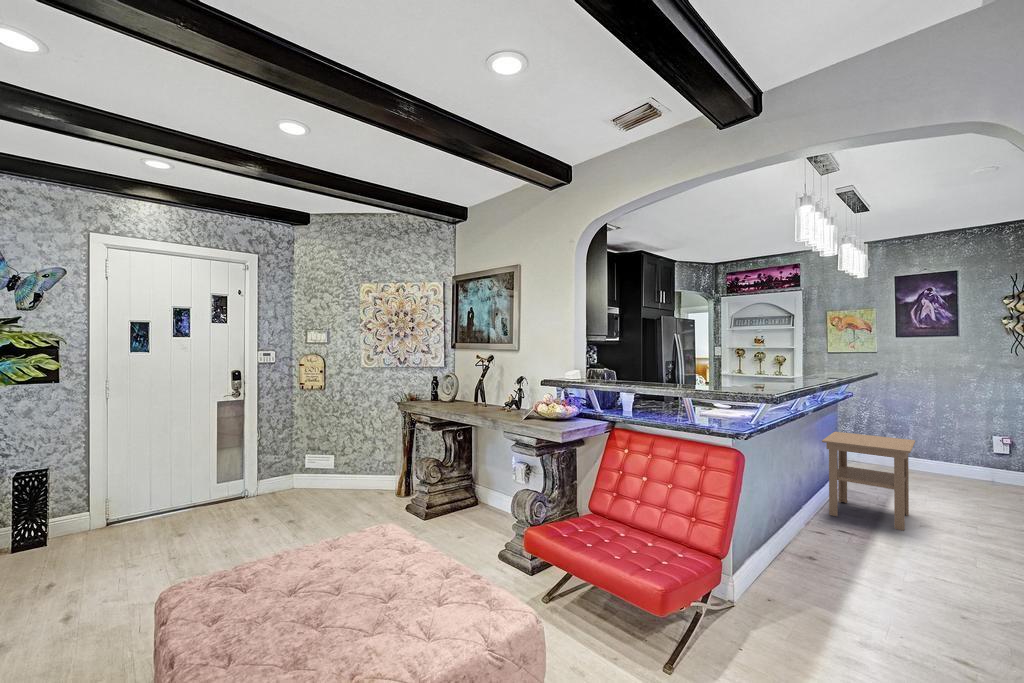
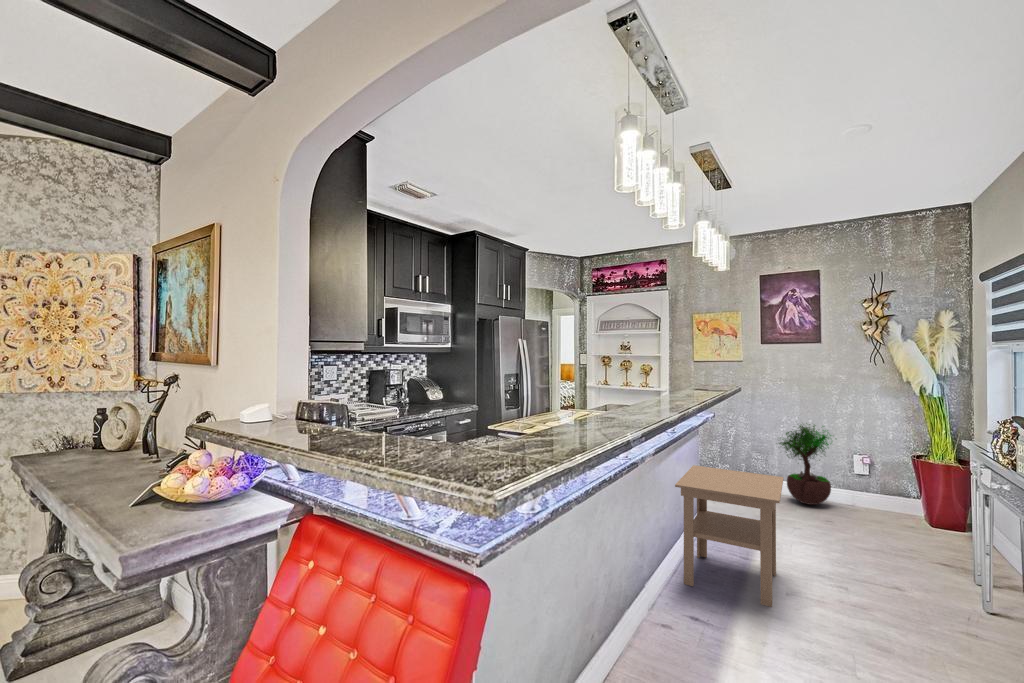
potted tree: none [911,401,972,478] -> present [779,423,831,505]

